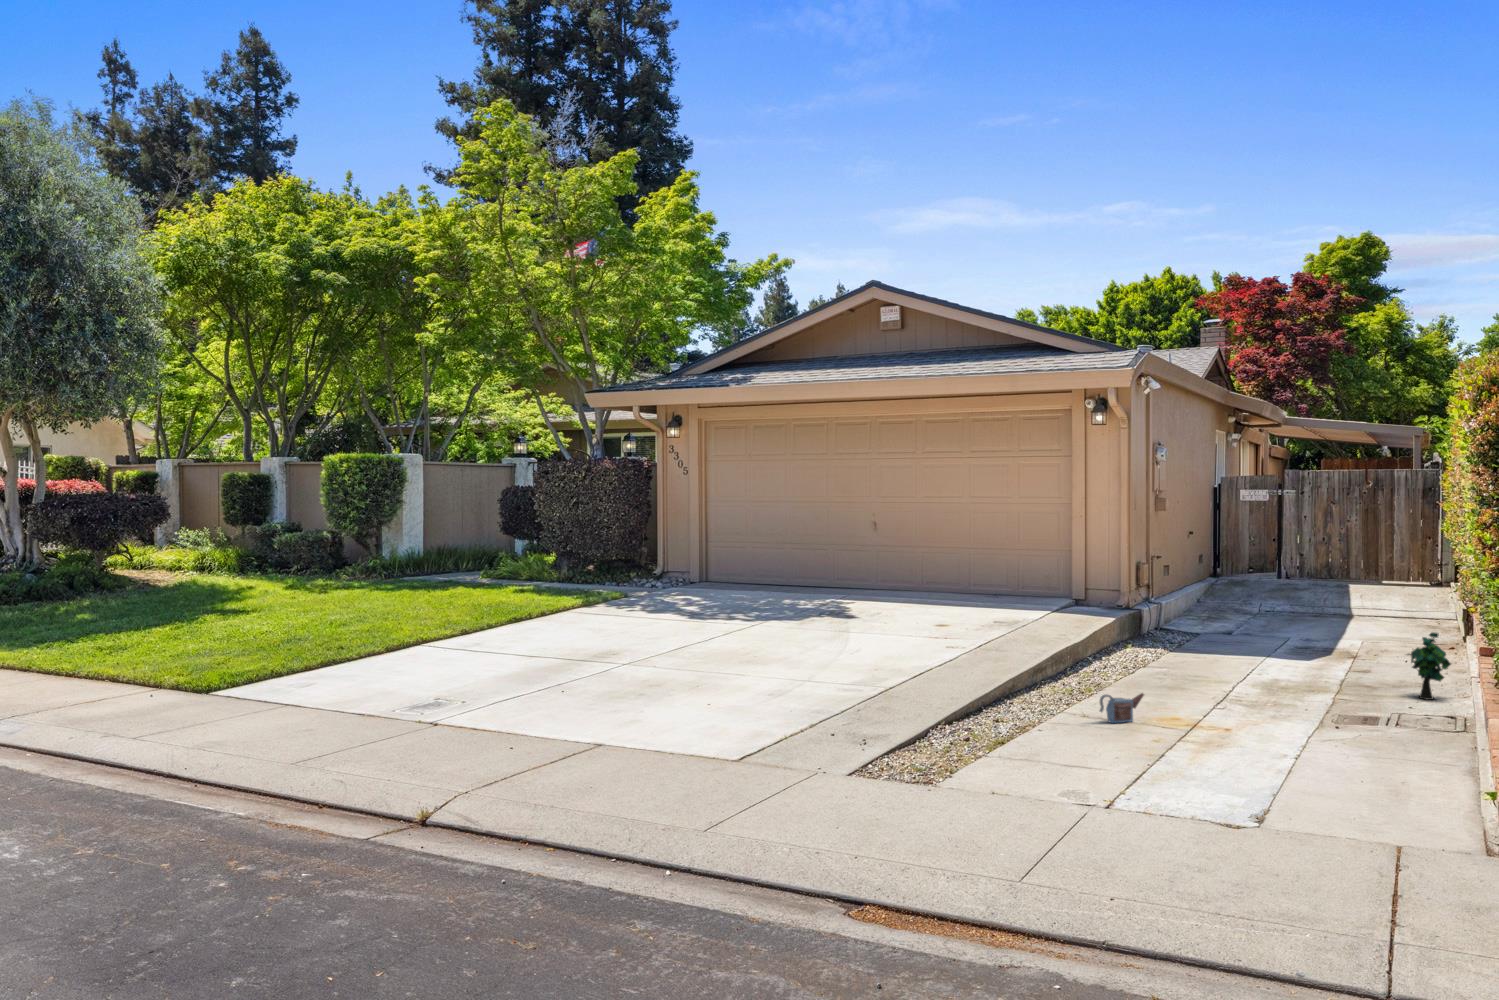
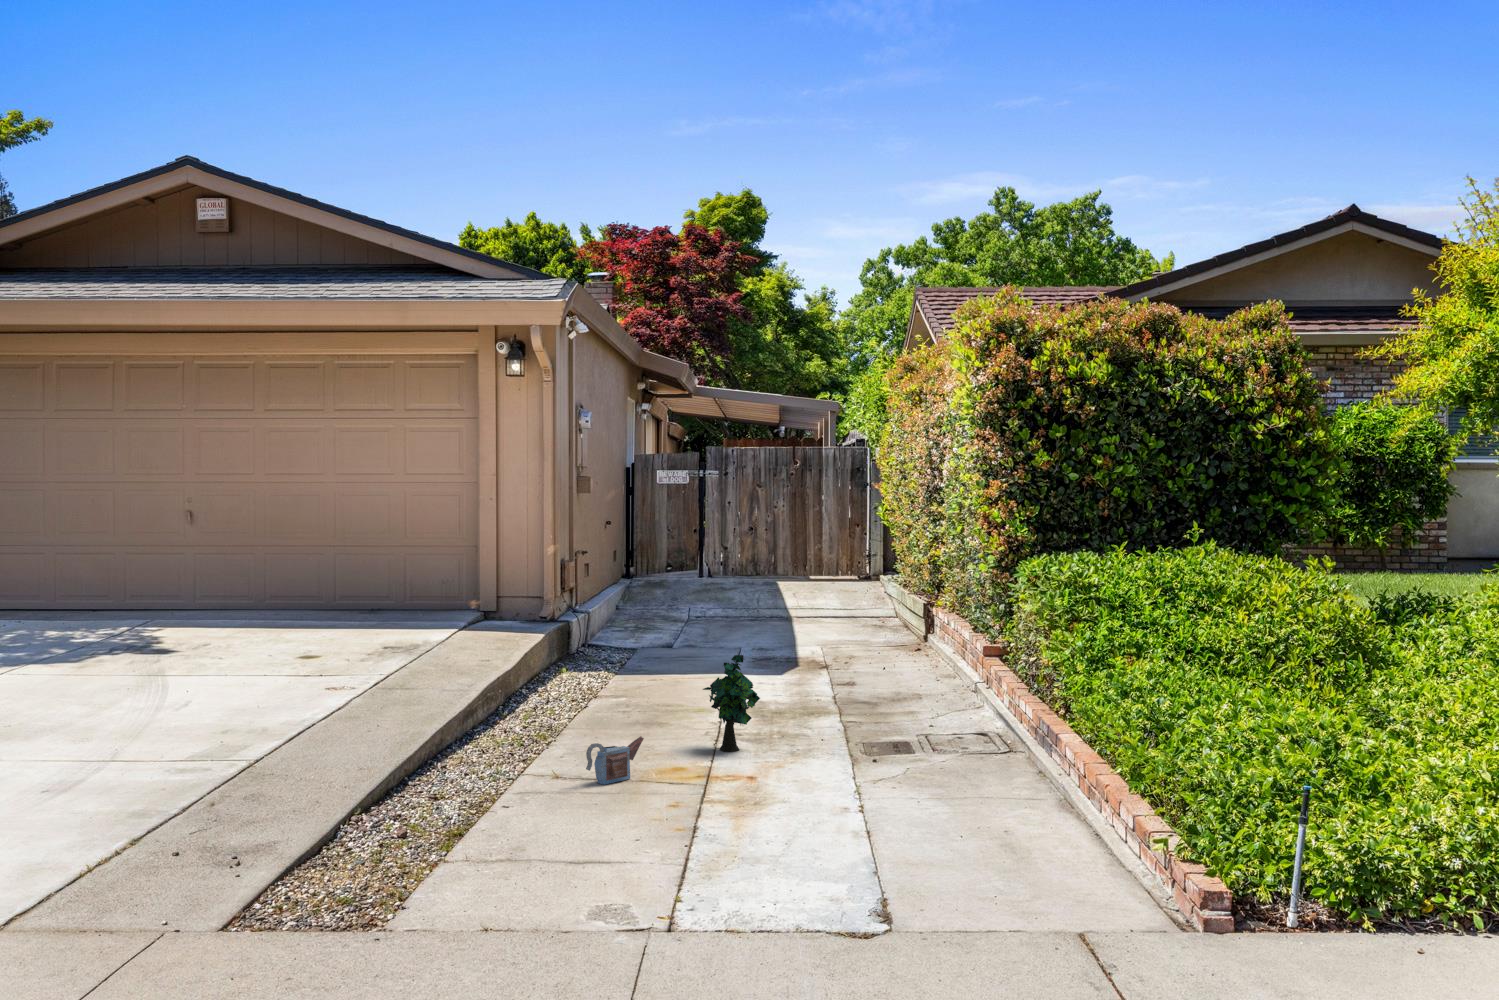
decorative plant: present [1407,632,1451,700] -> present [703,655,760,752]

